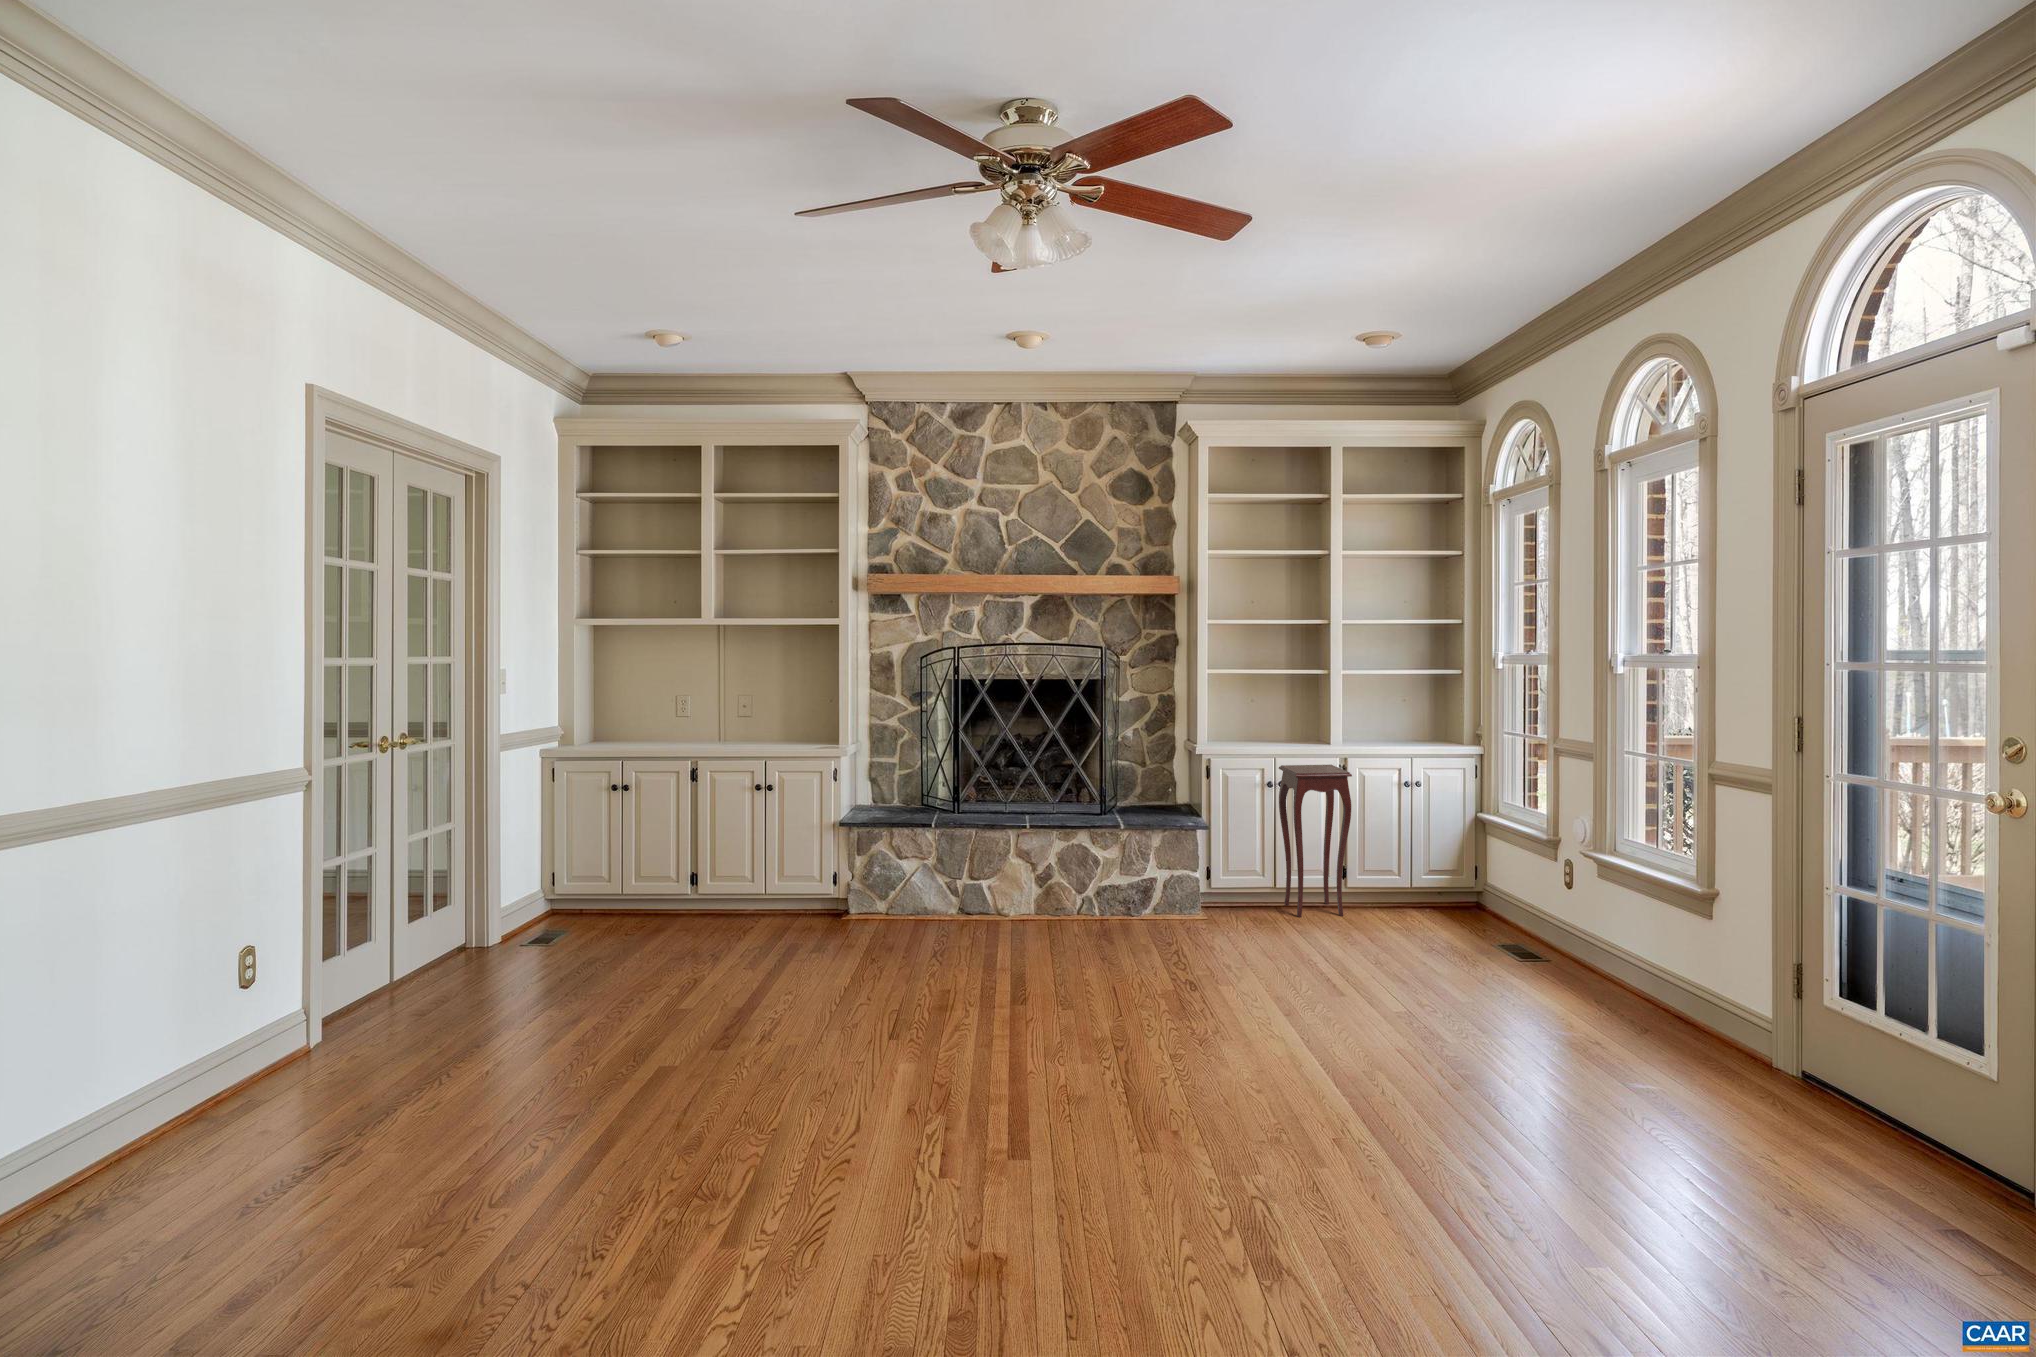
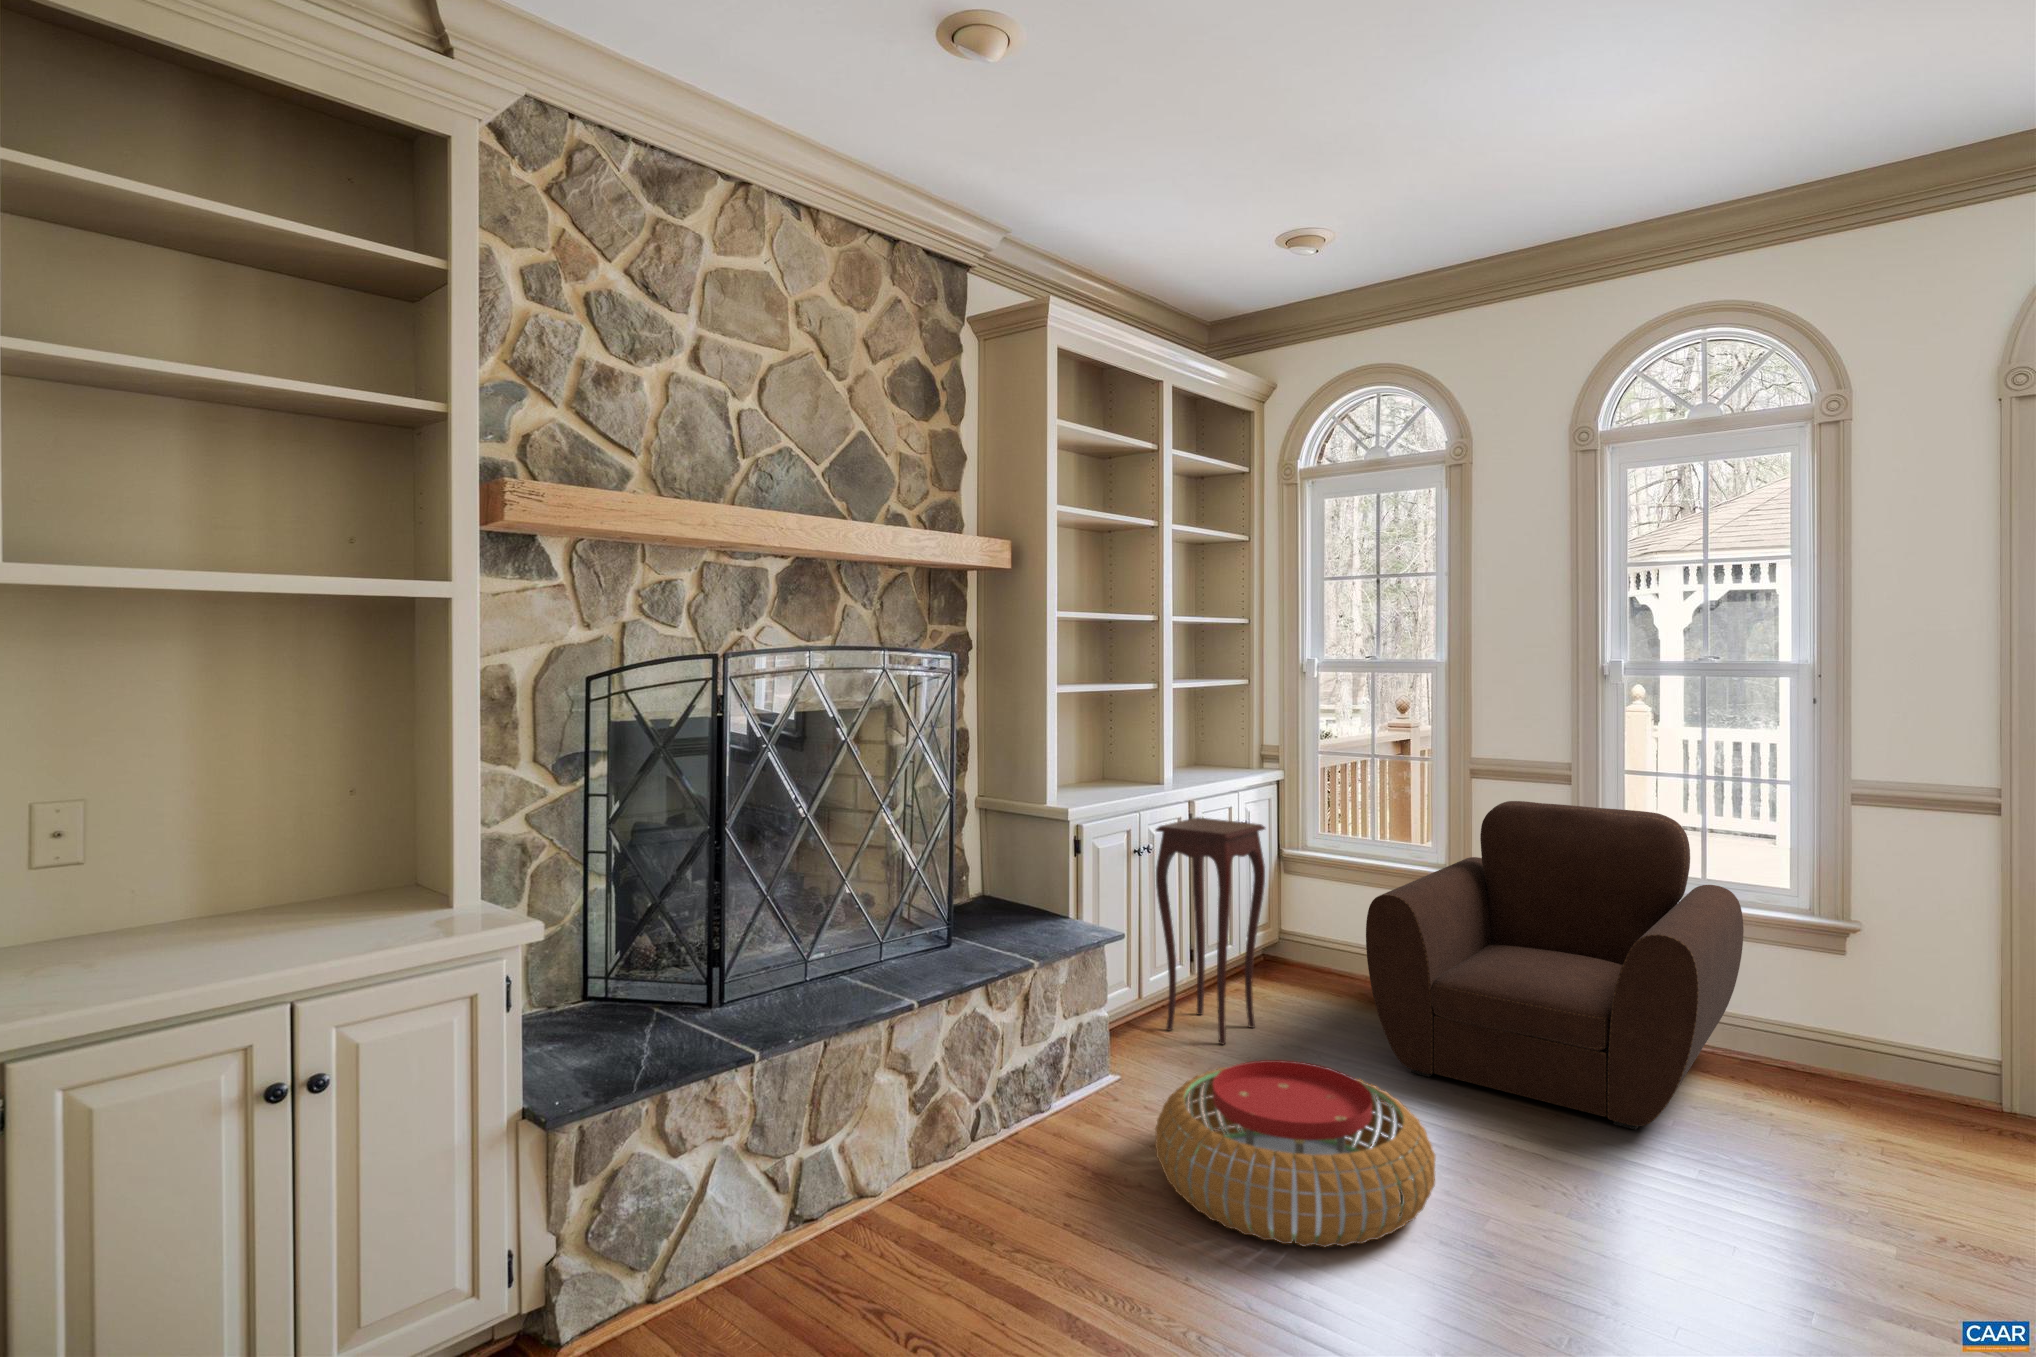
armchair: none [1361,777,1669,1006] -> present [1366,801,1744,1130]
pouf: none [1098,895,1254,984] -> present [1155,1060,1435,1247]

